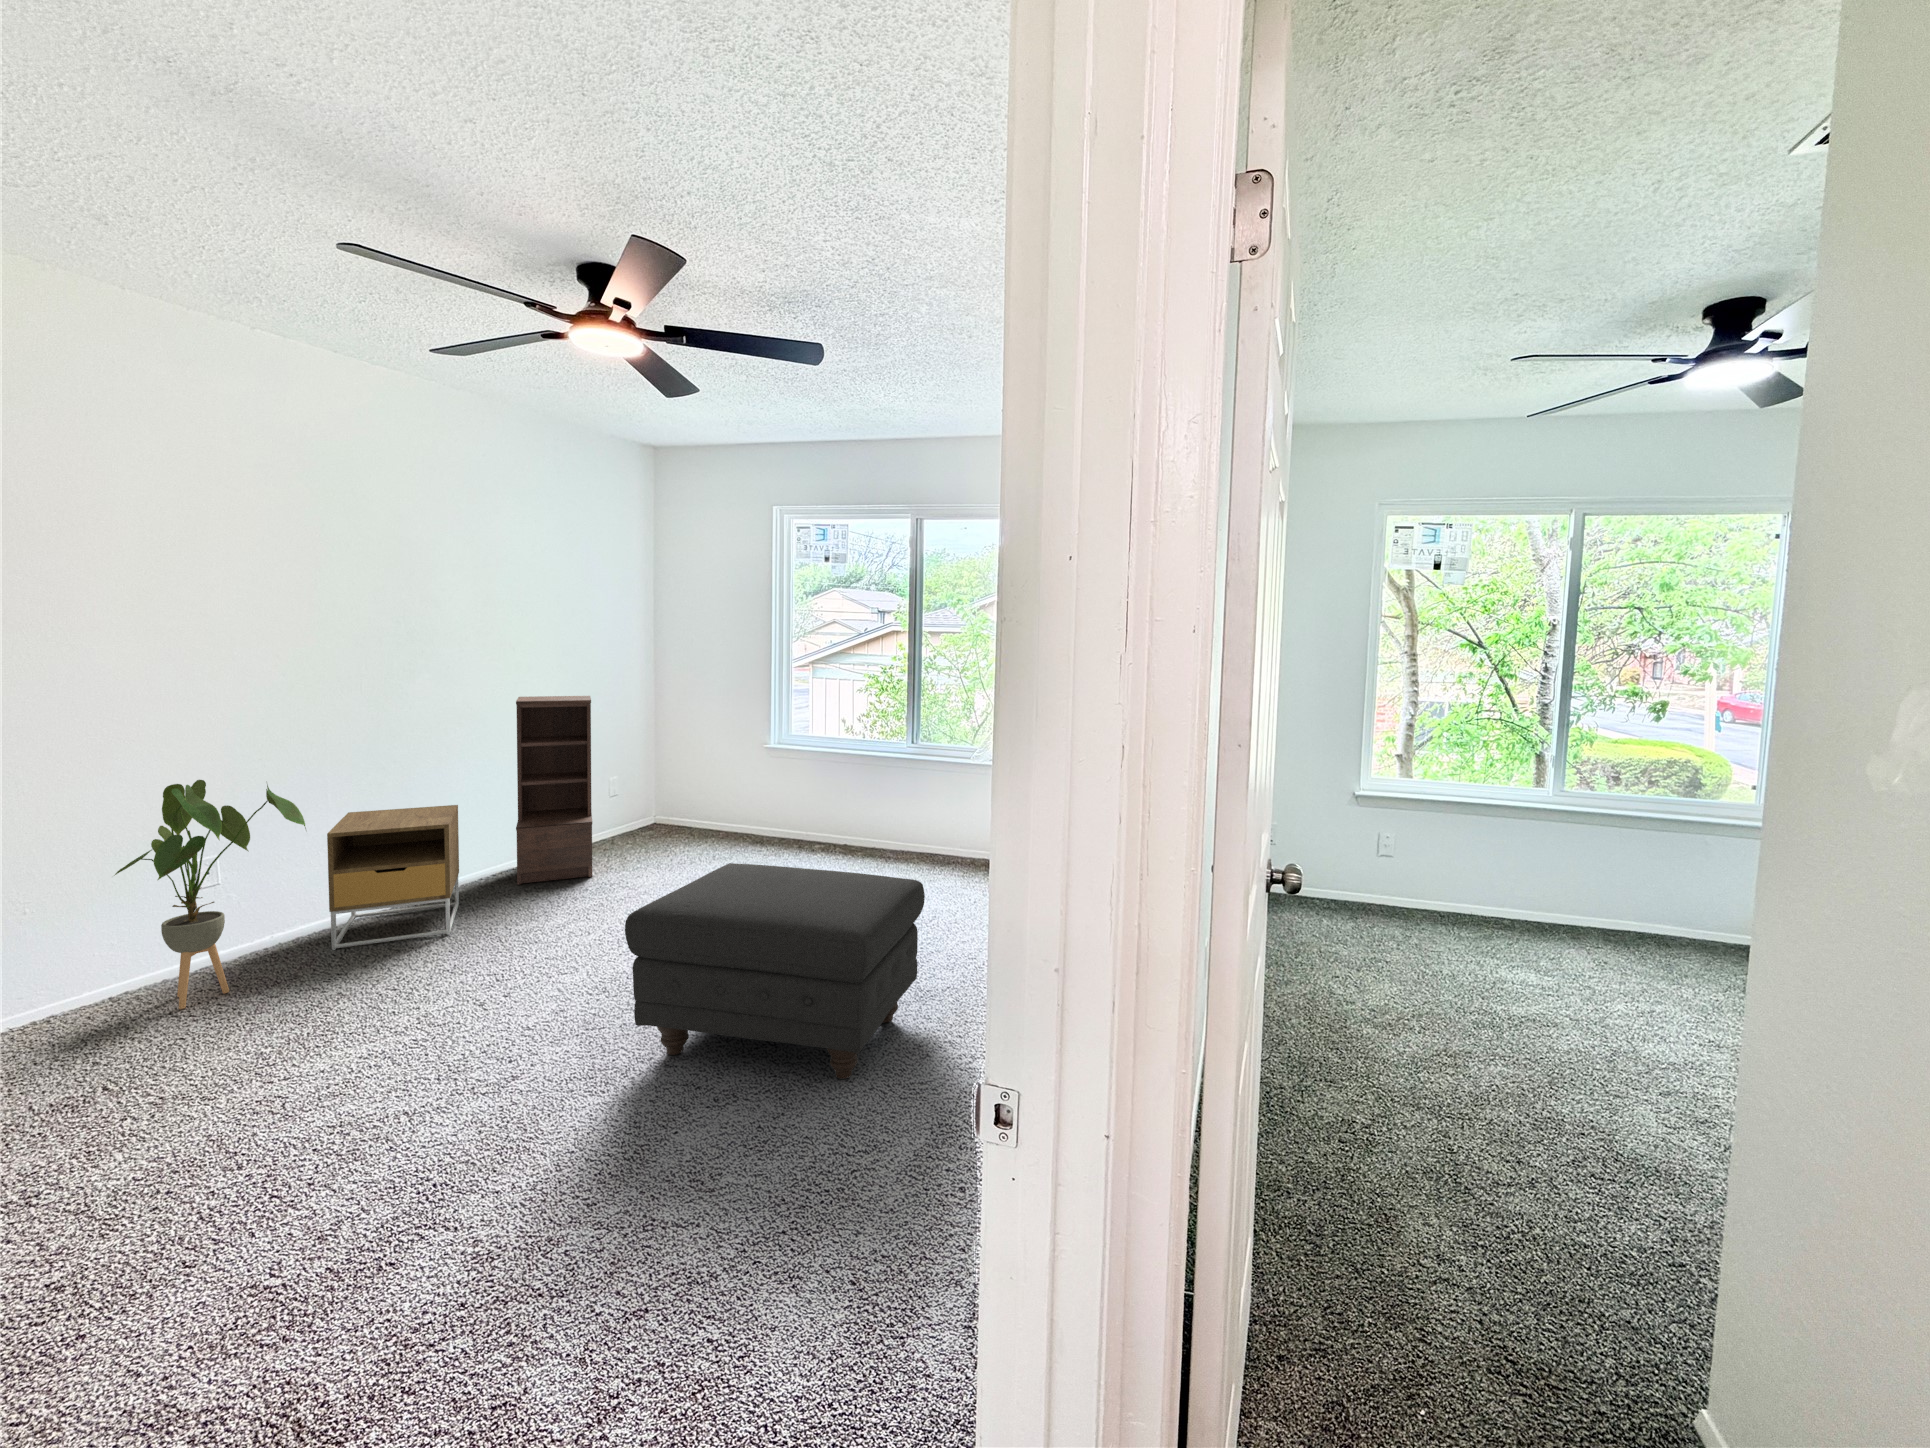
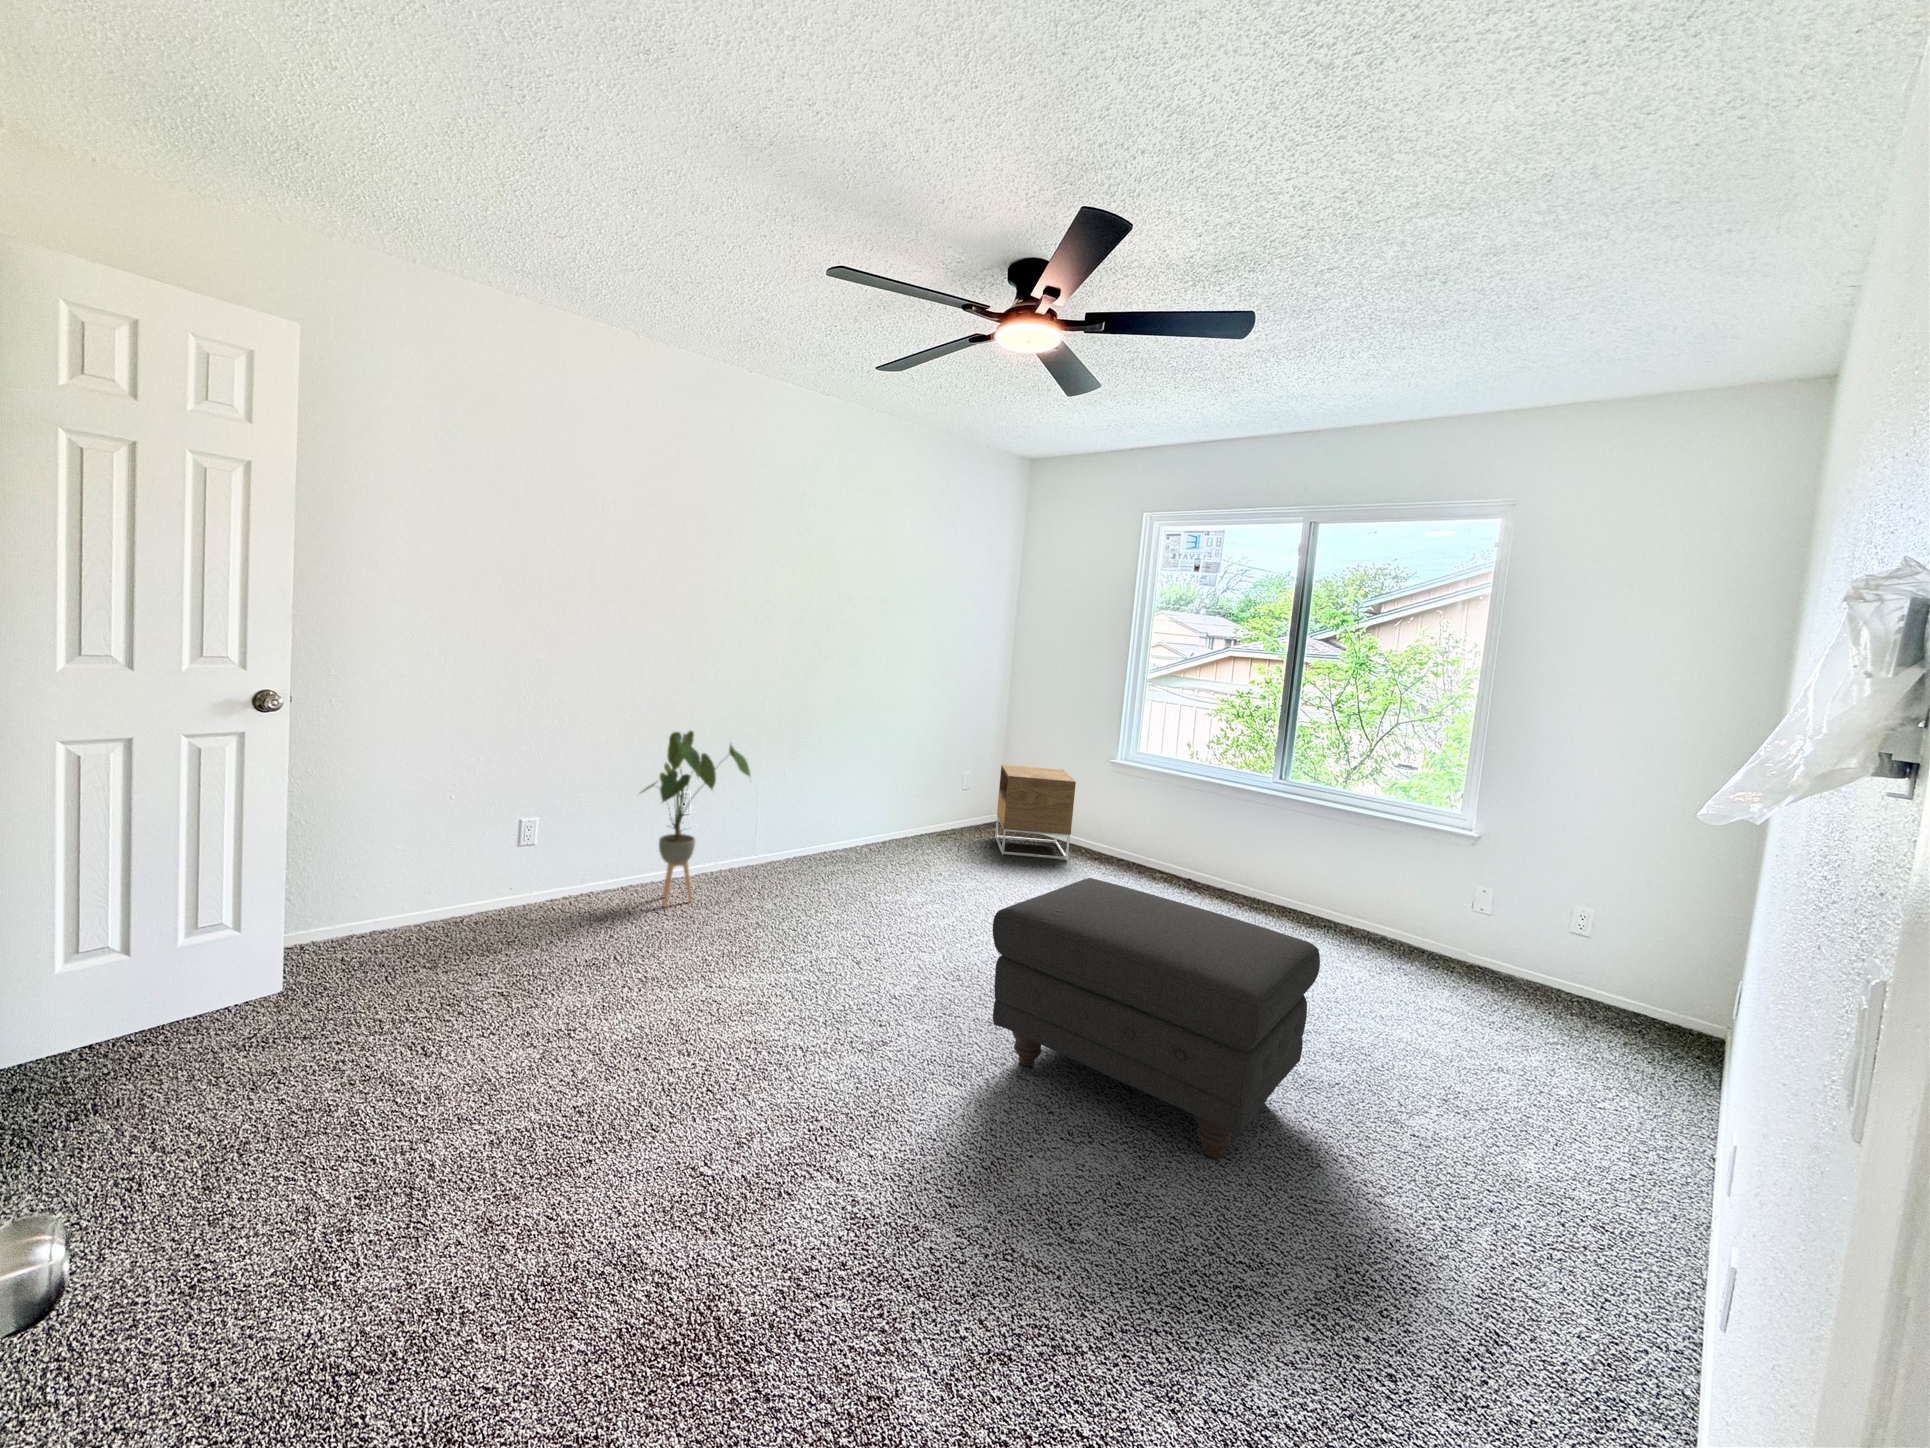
bookshelf: present [516,696,592,885] -> none [887,690,960,863]
nightstand: present [327,805,459,950] -> present [995,765,1076,861]

